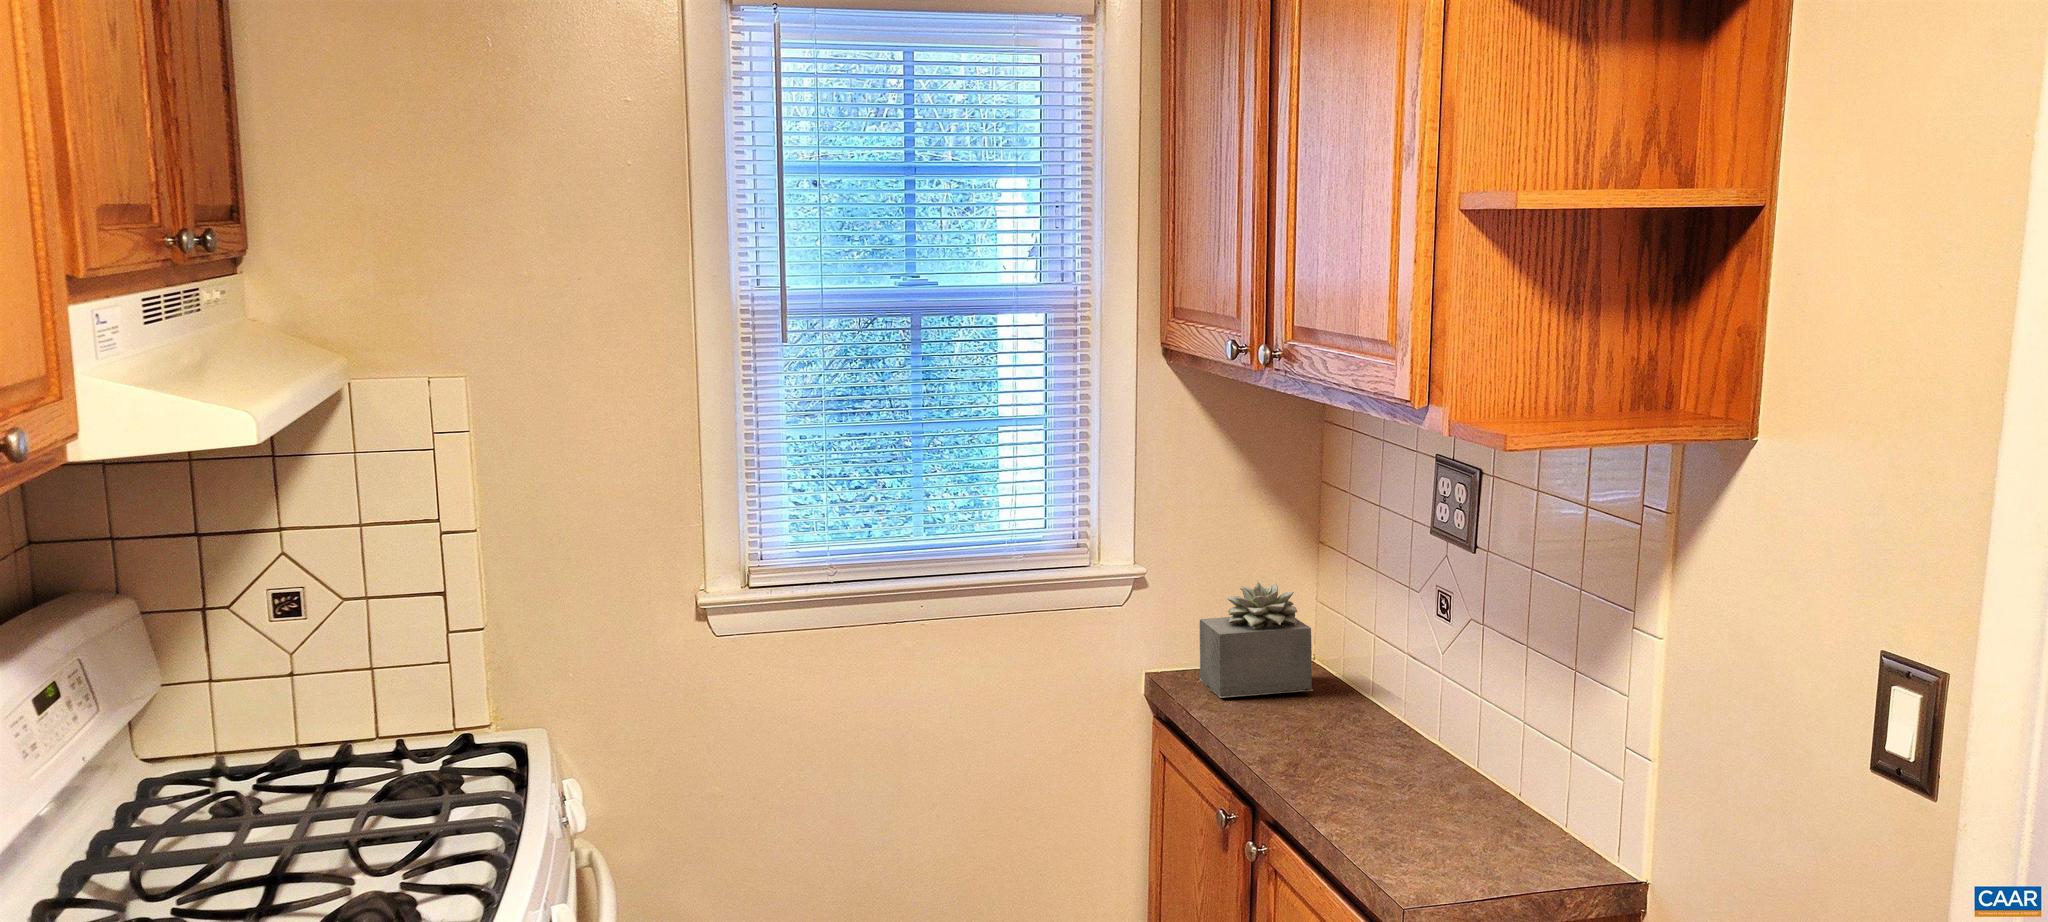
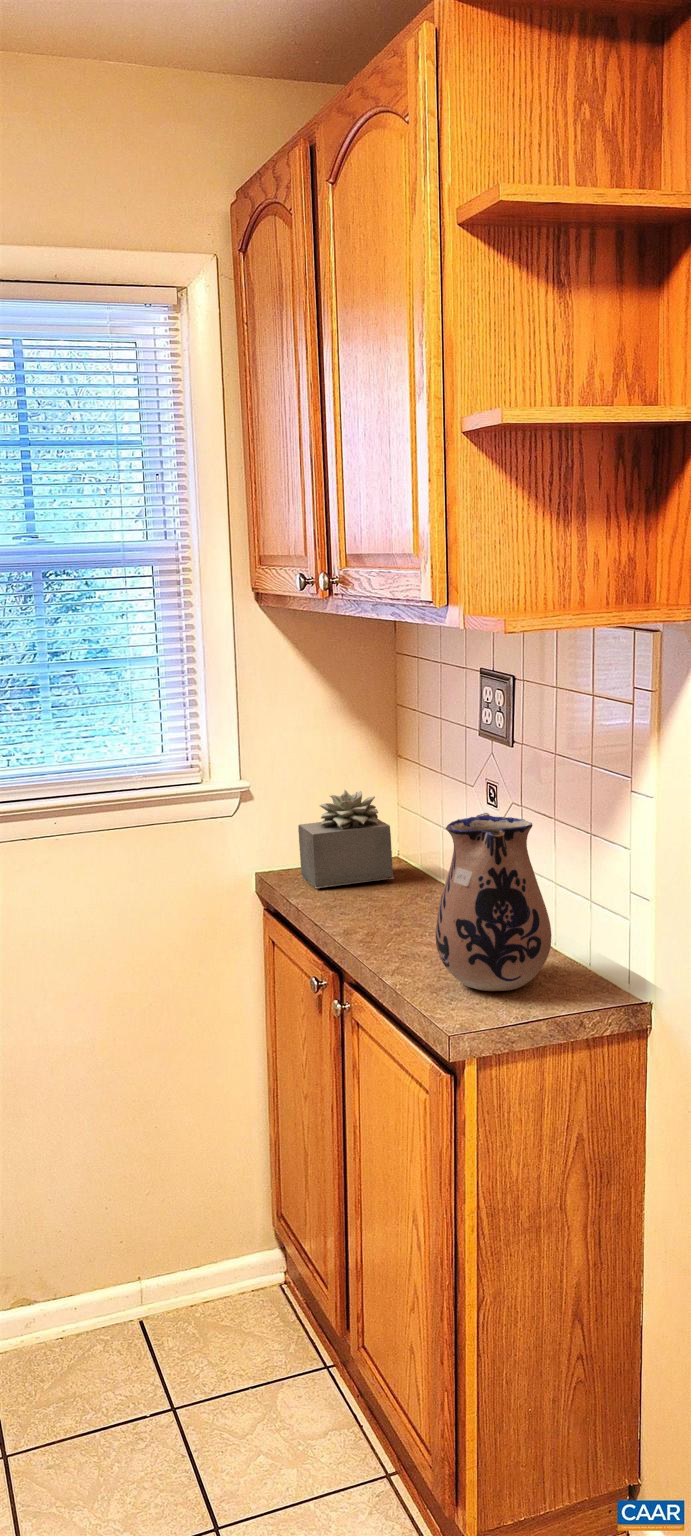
ceramic pitcher: none [1383,636,1525,852] -> present [436,813,552,991]

